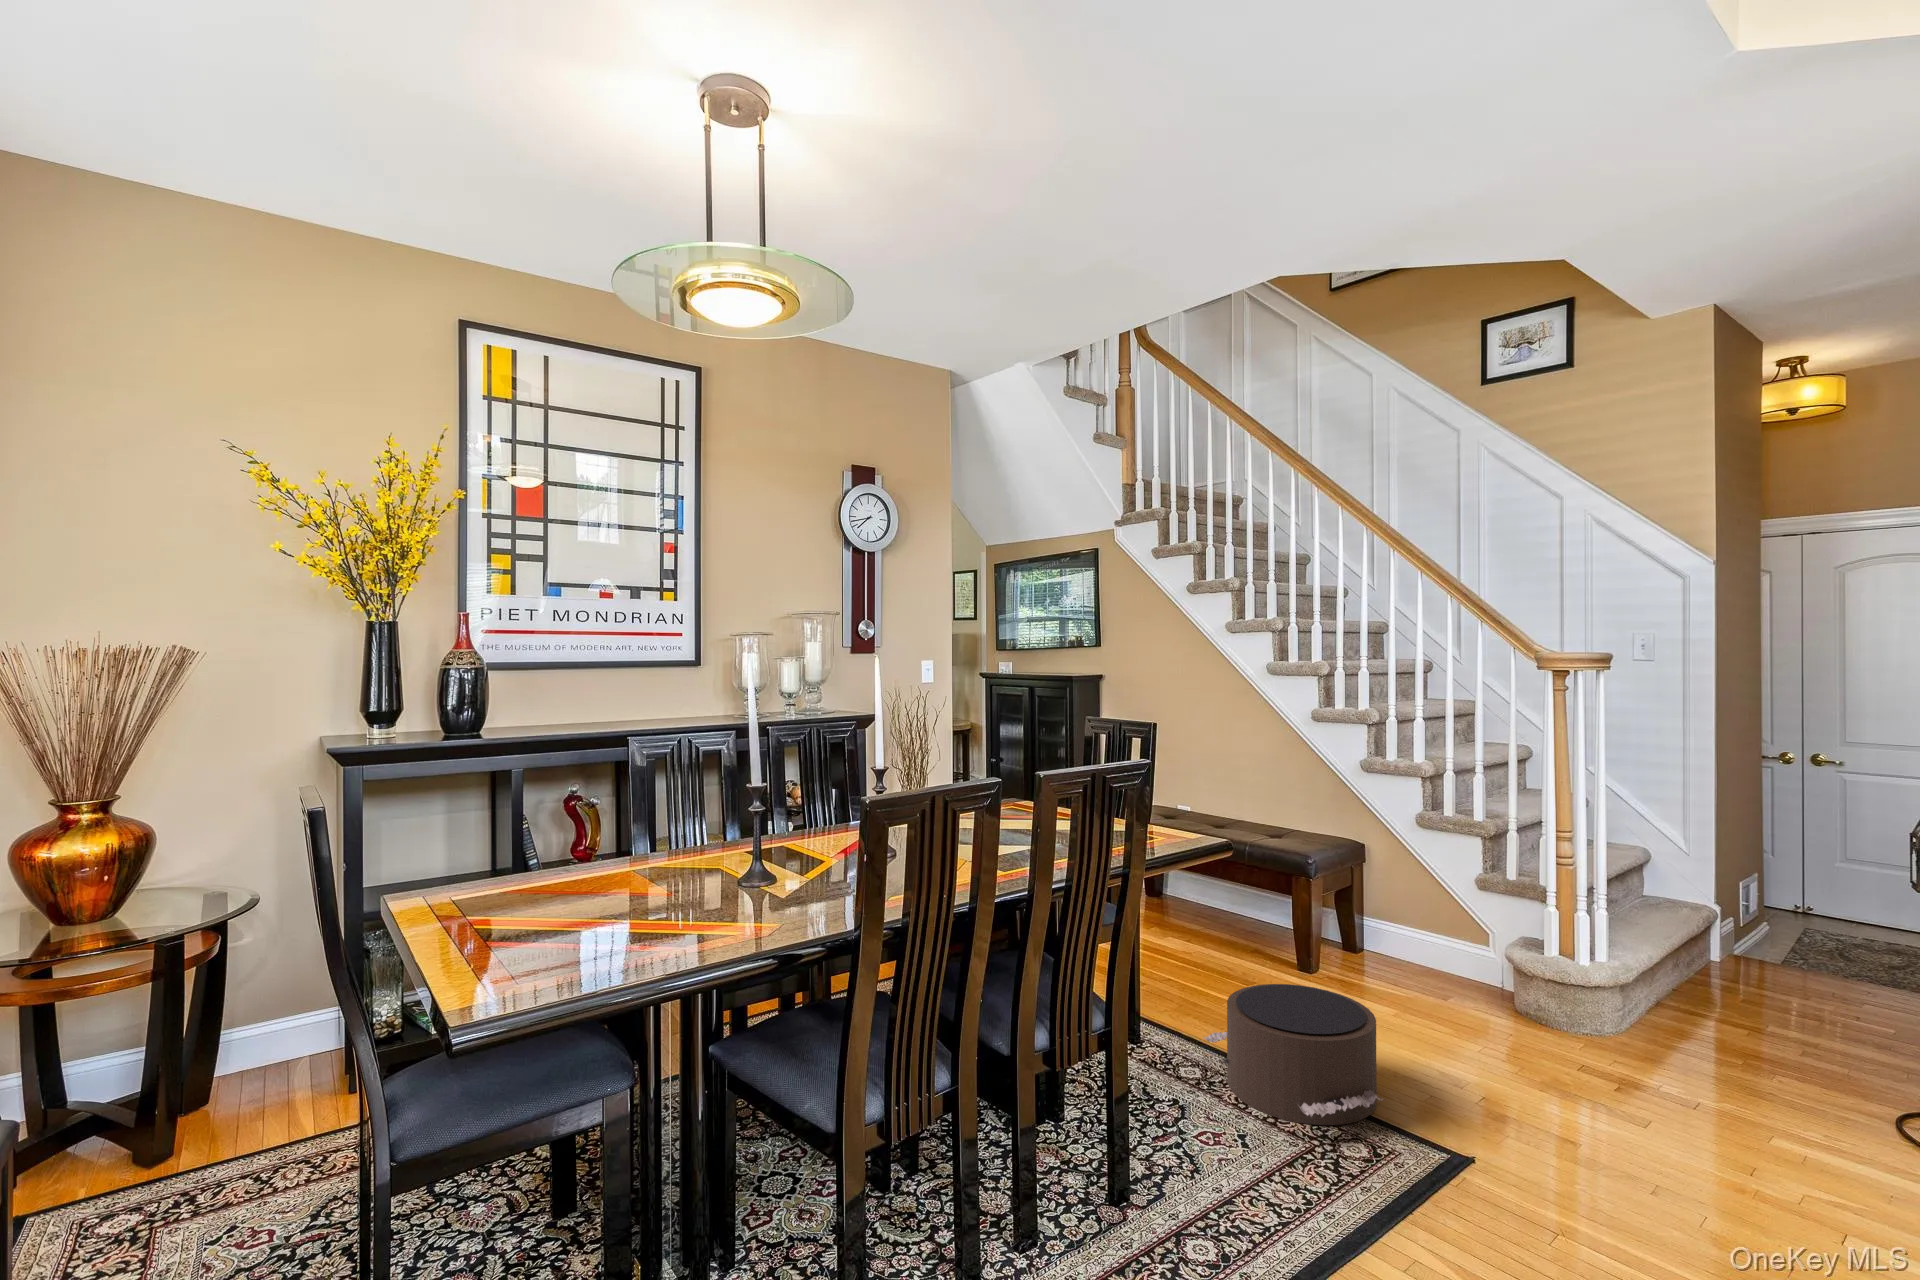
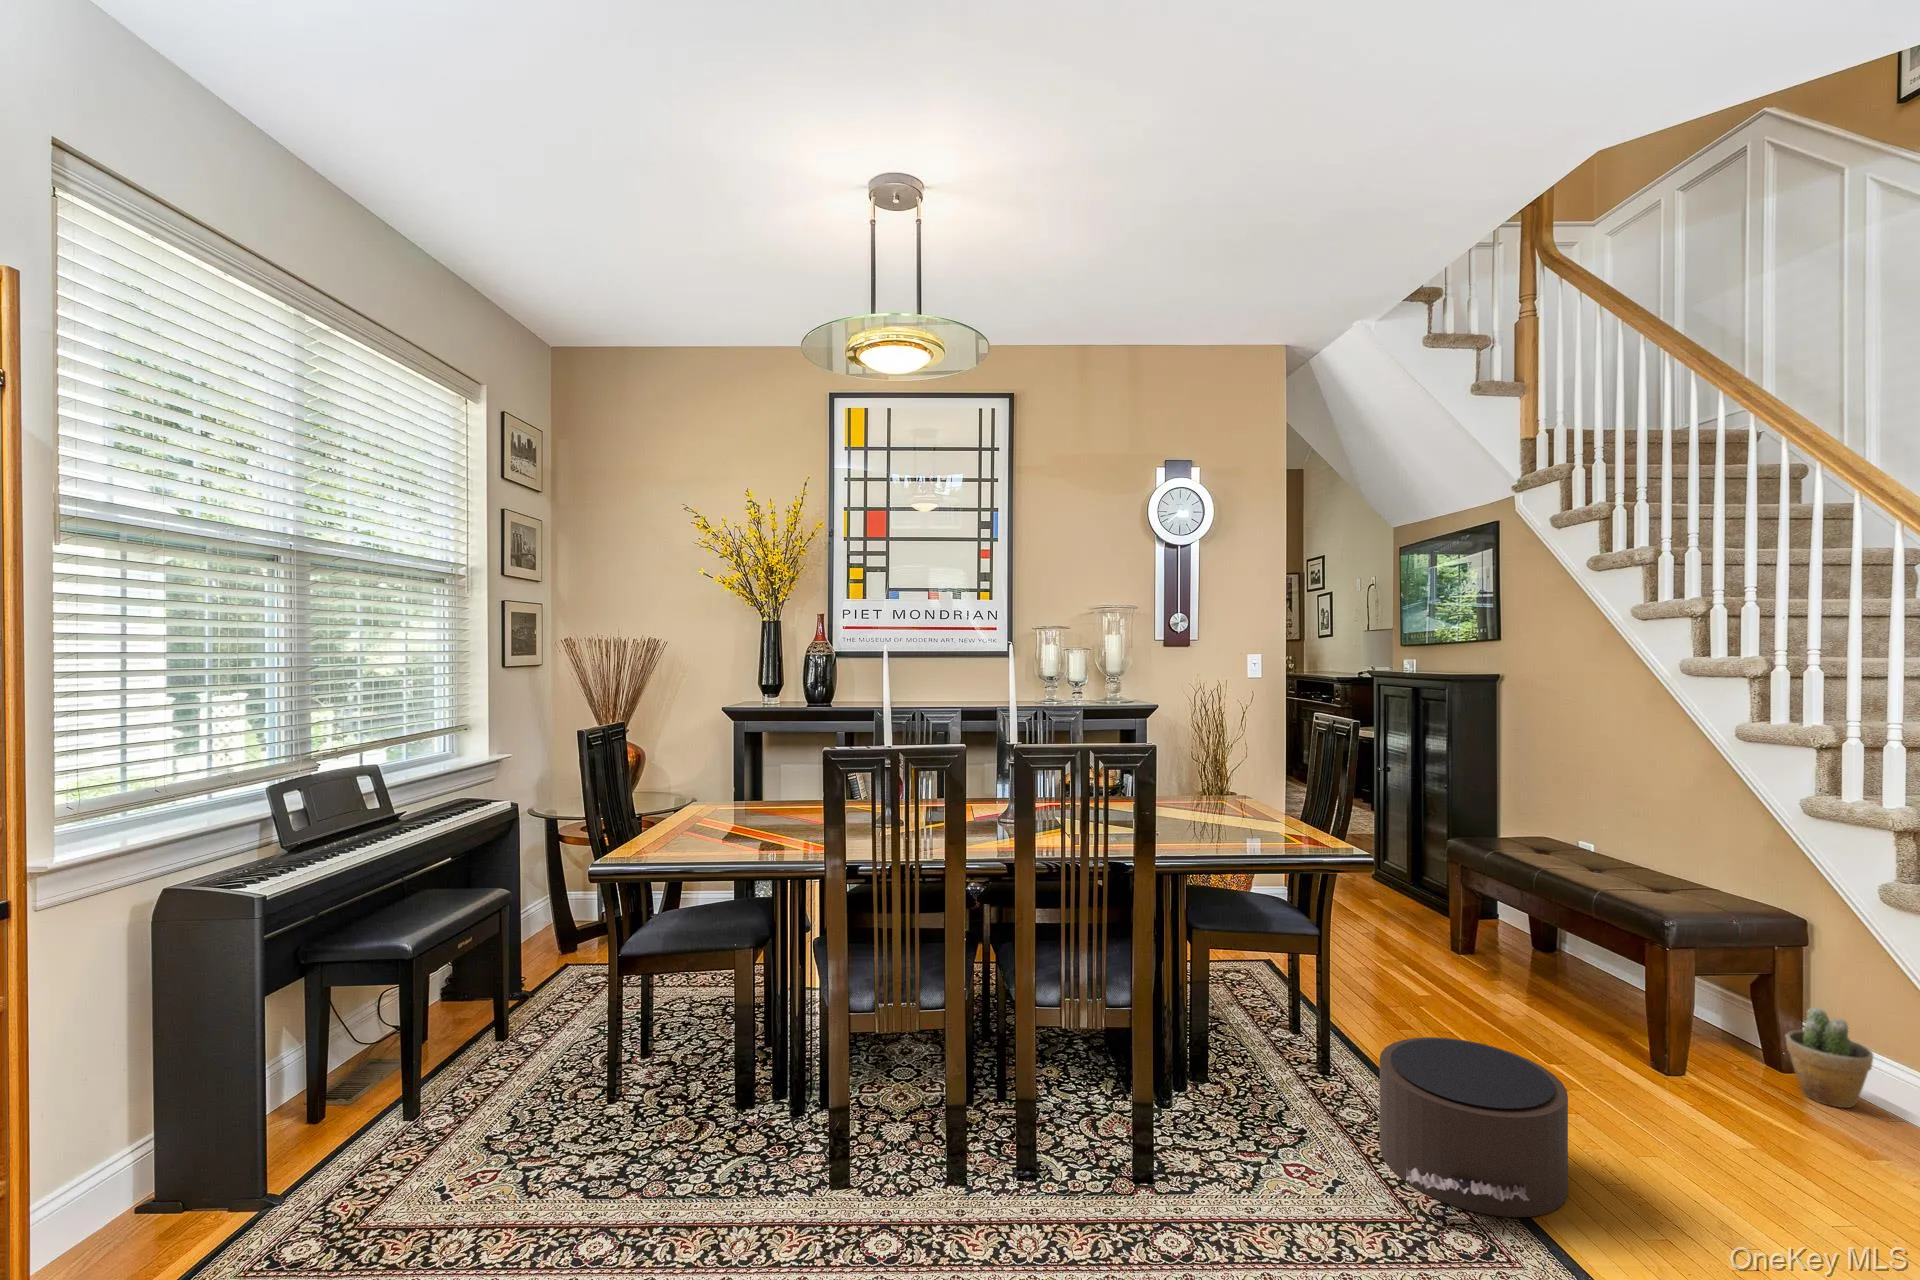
potted plant: none [1374,907,1424,974] -> present [1785,1008,1873,1108]

